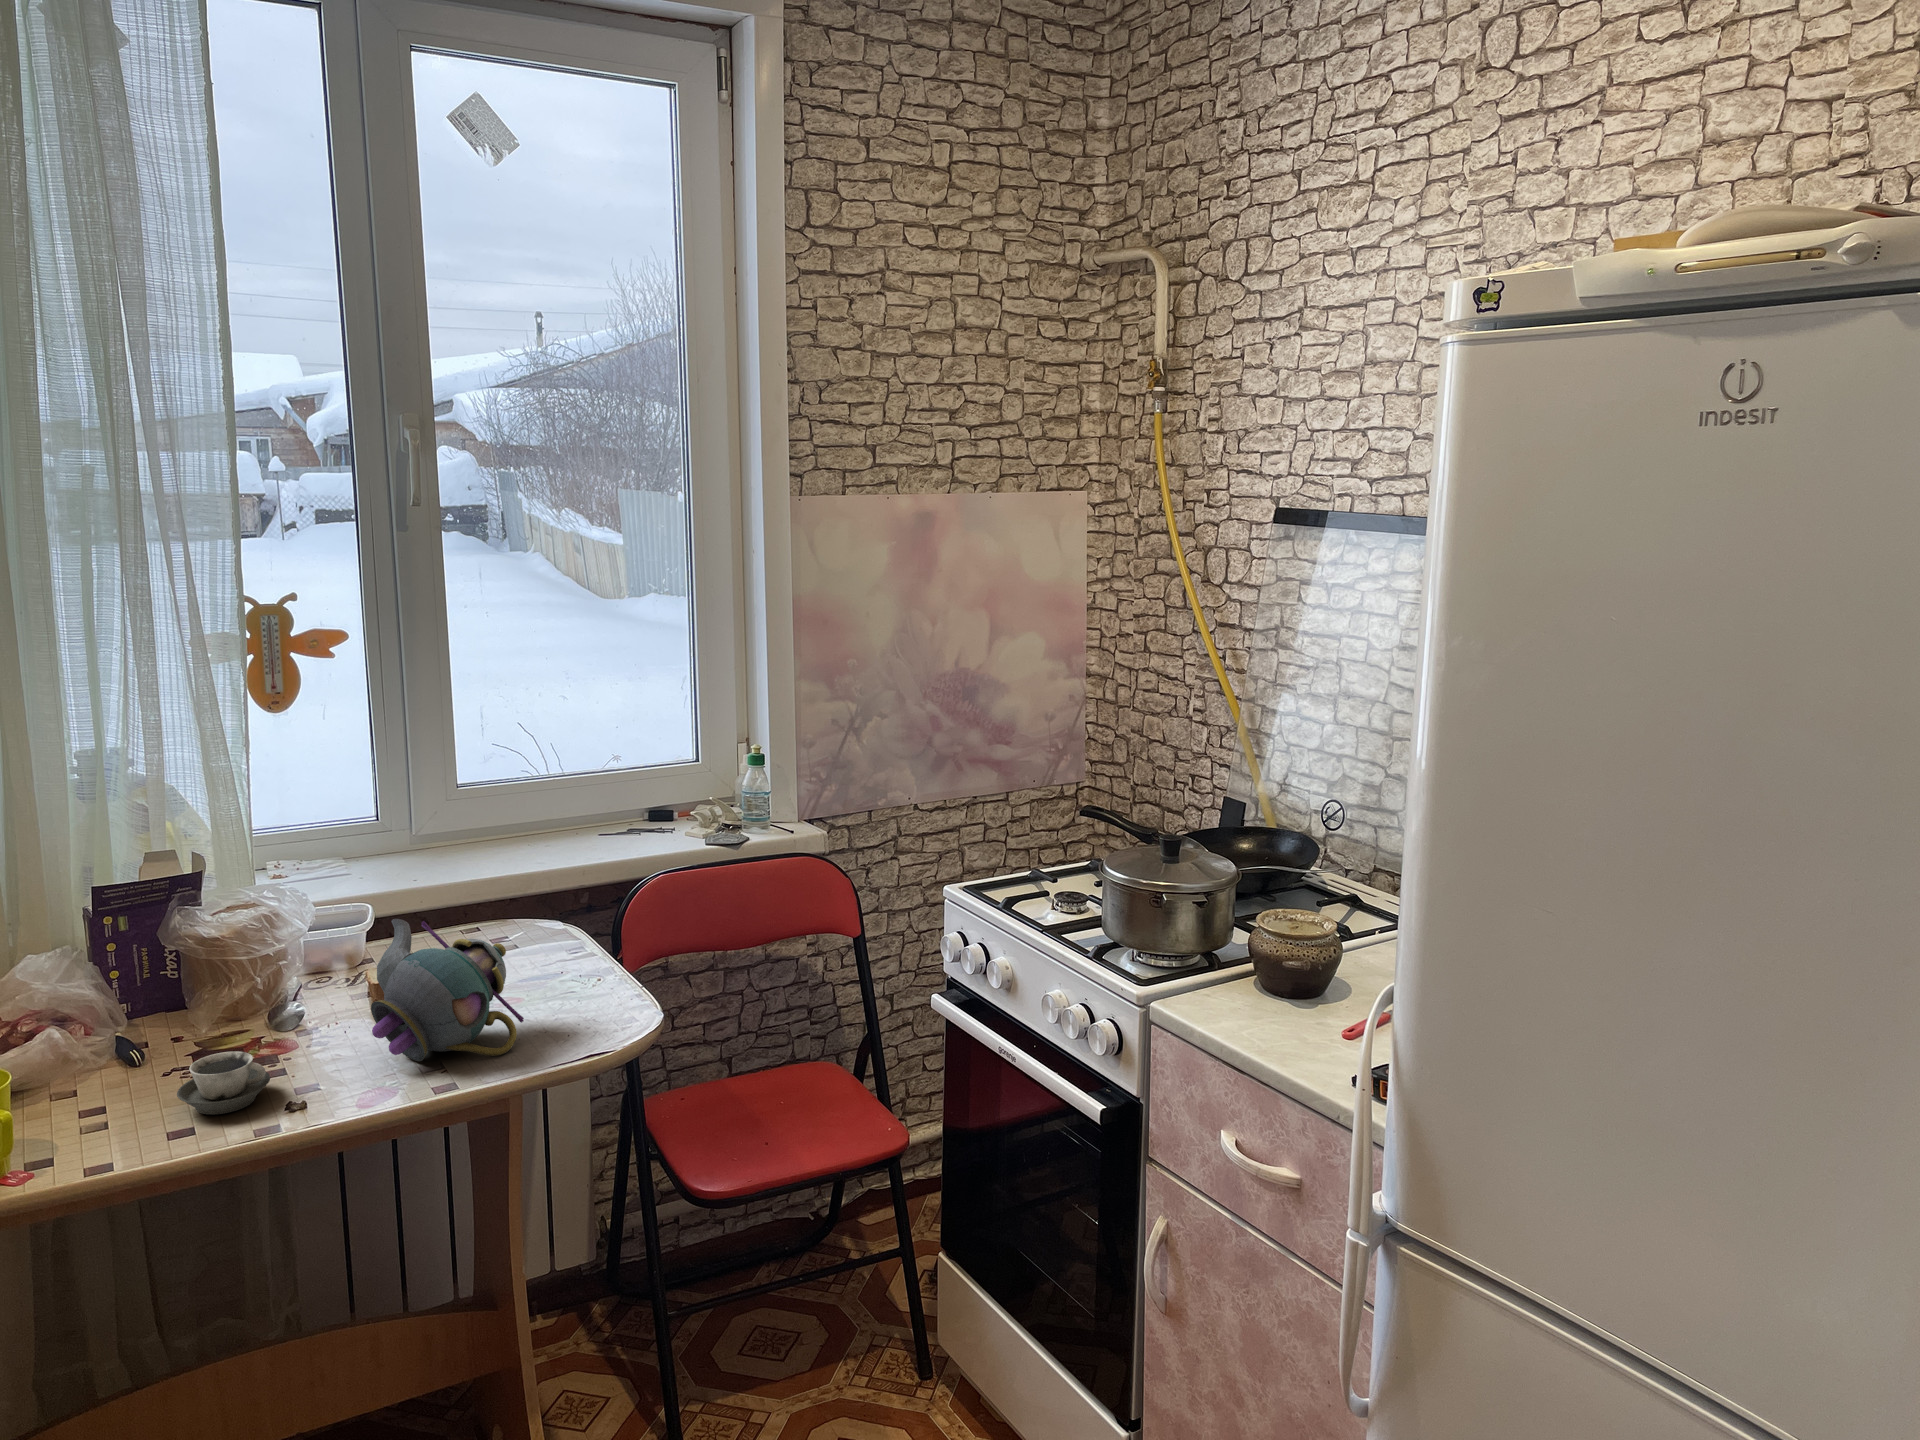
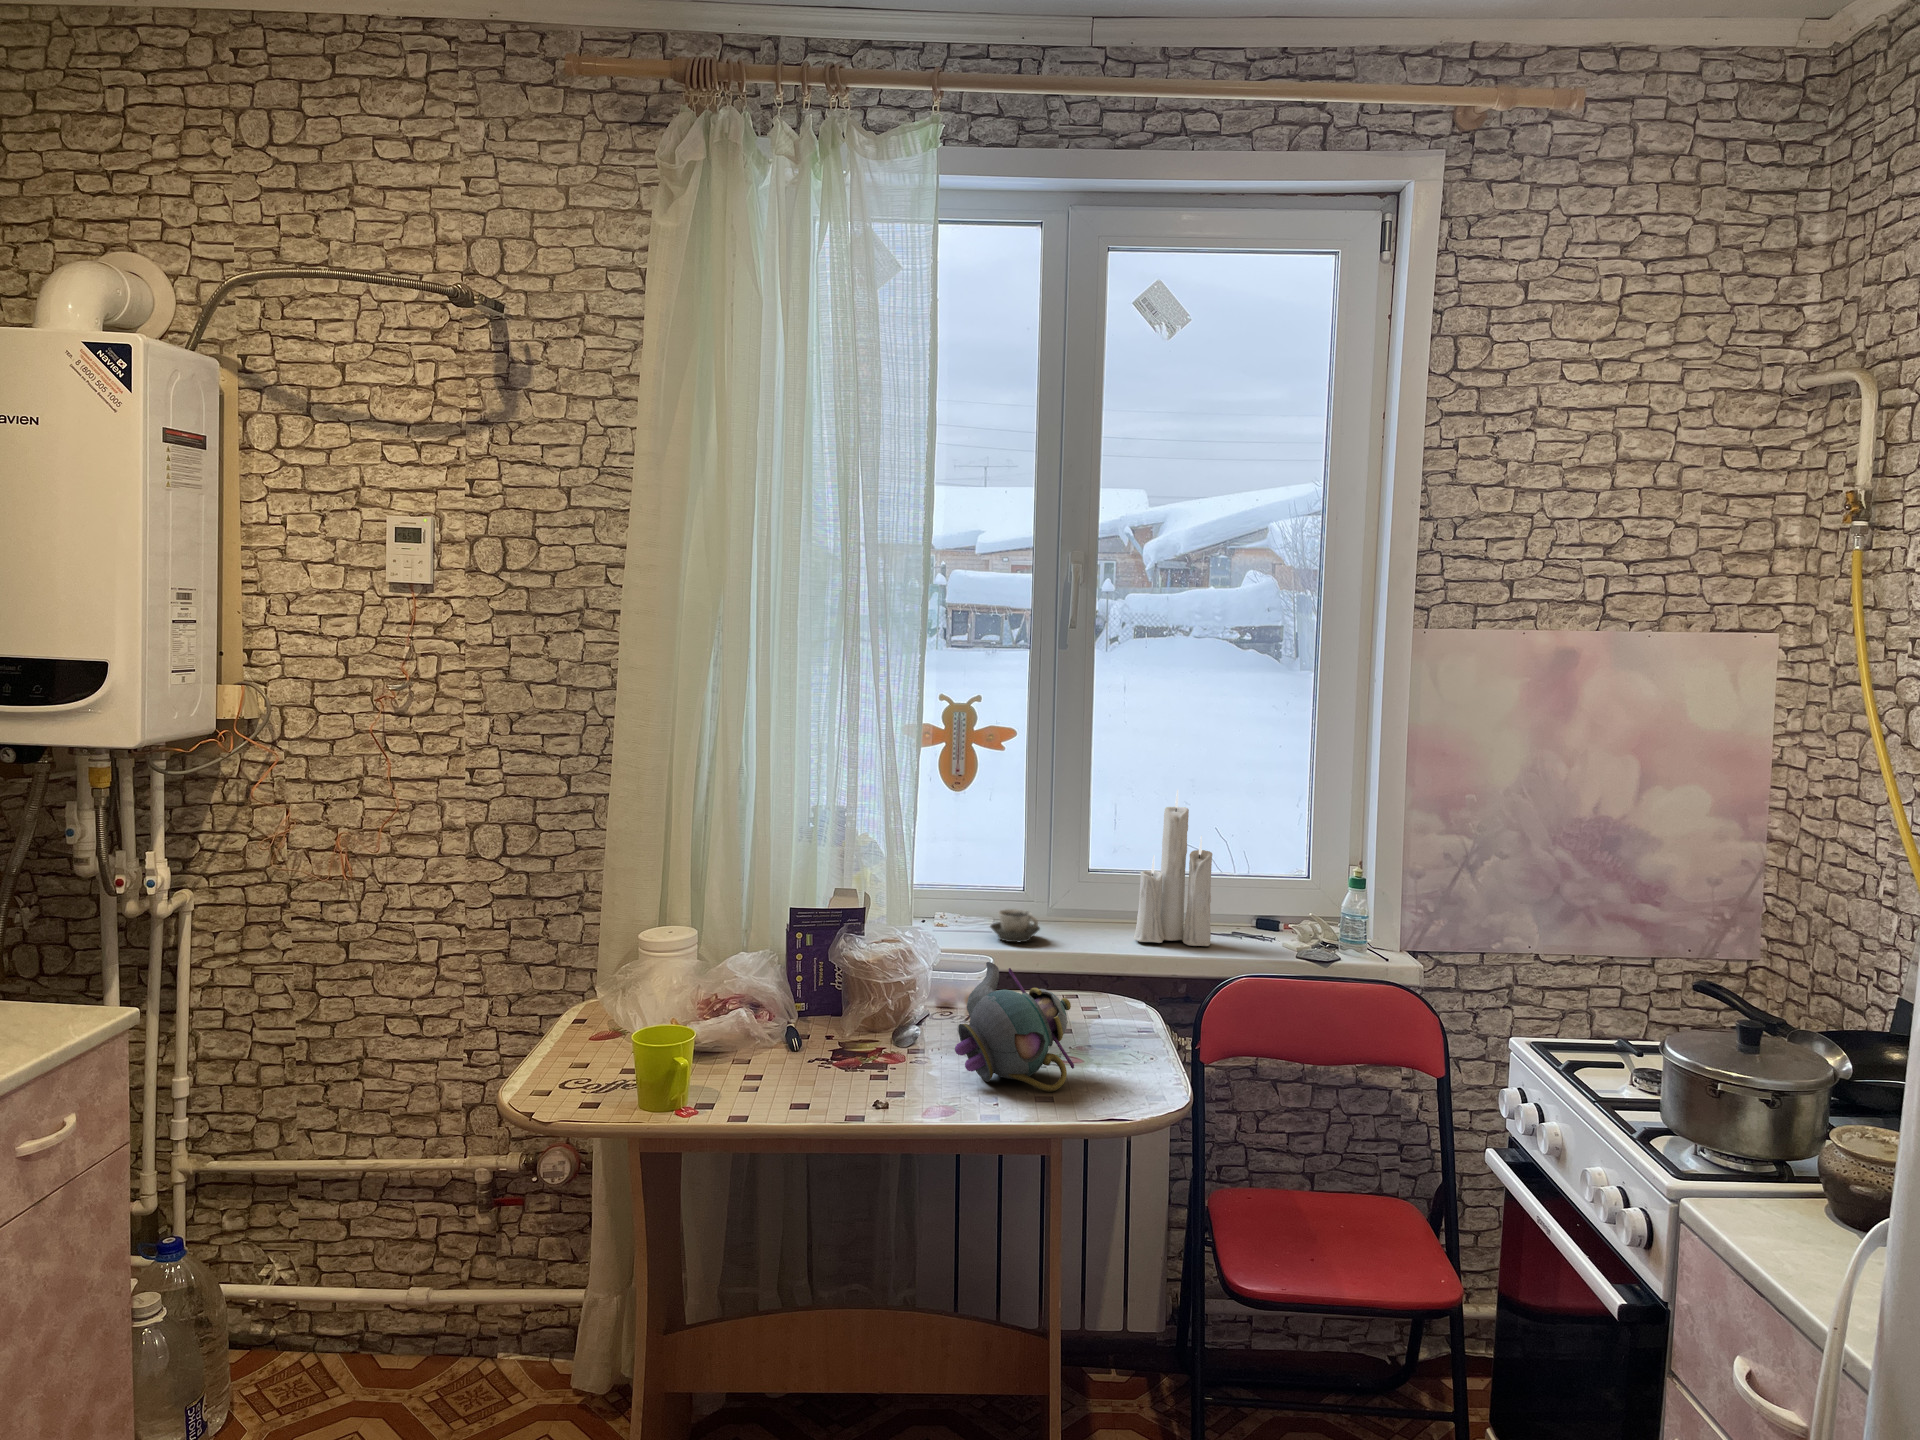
candle: none [525,673,611,855] -> present [1134,790,1212,946]
cup: present [177,1051,270,1115] -> present [990,909,1040,942]

